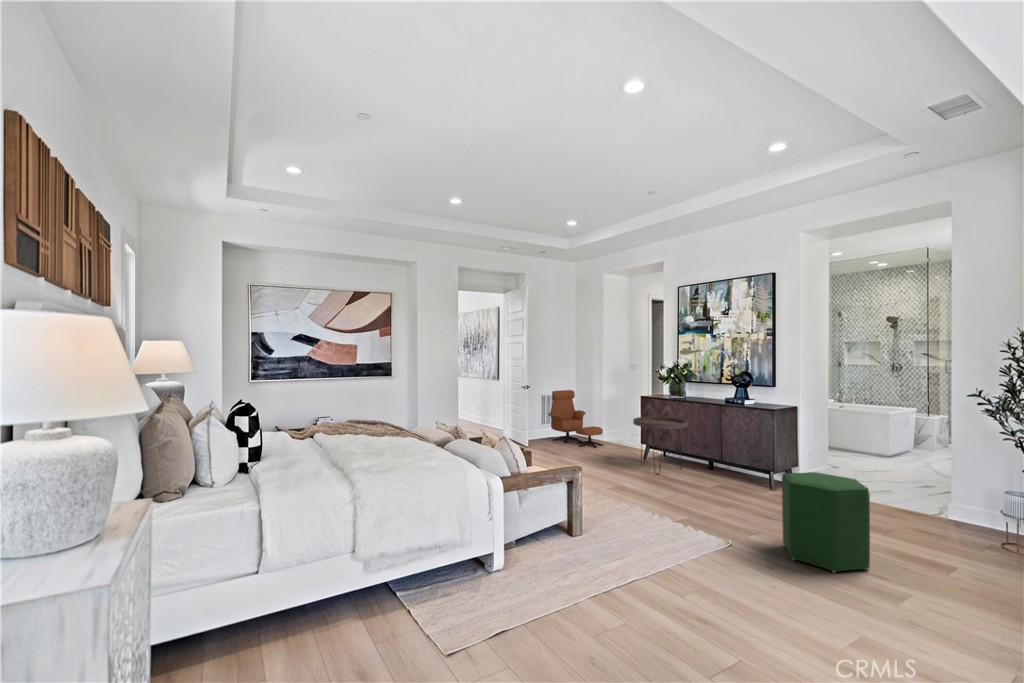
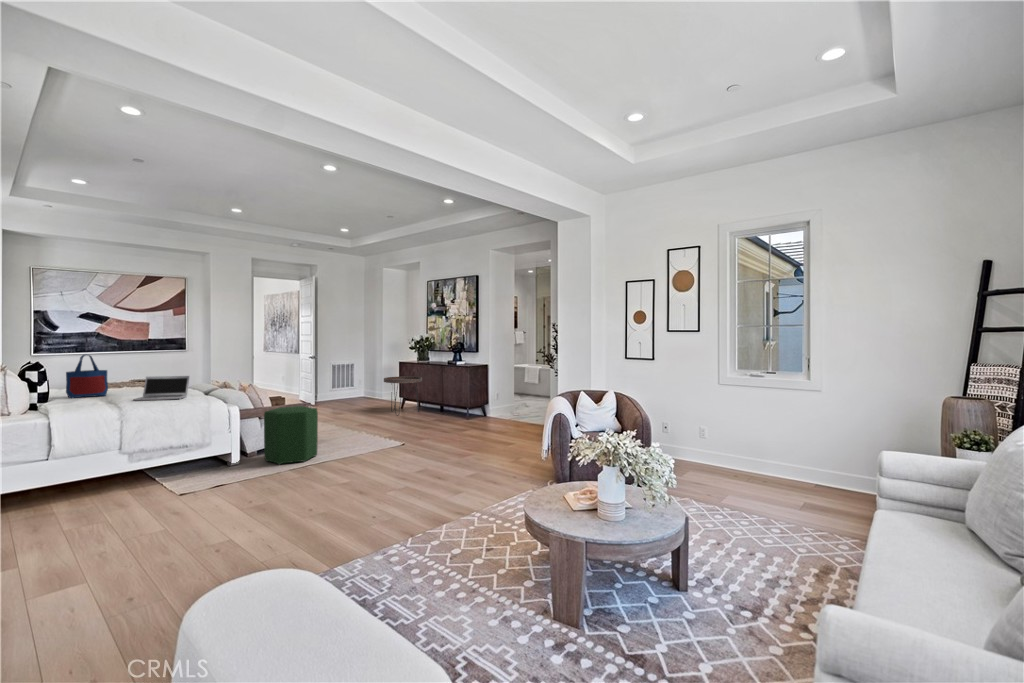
tote bag: none [280,390,329,454] -> present [66,355,108,398]
lounge chair: present [548,390,604,448] -> none [333,360,377,404]
laptop: none [367,427,437,468] -> present [133,376,189,401]
ottoman: present [782,472,870,573] -> present [264,406,318,465]

